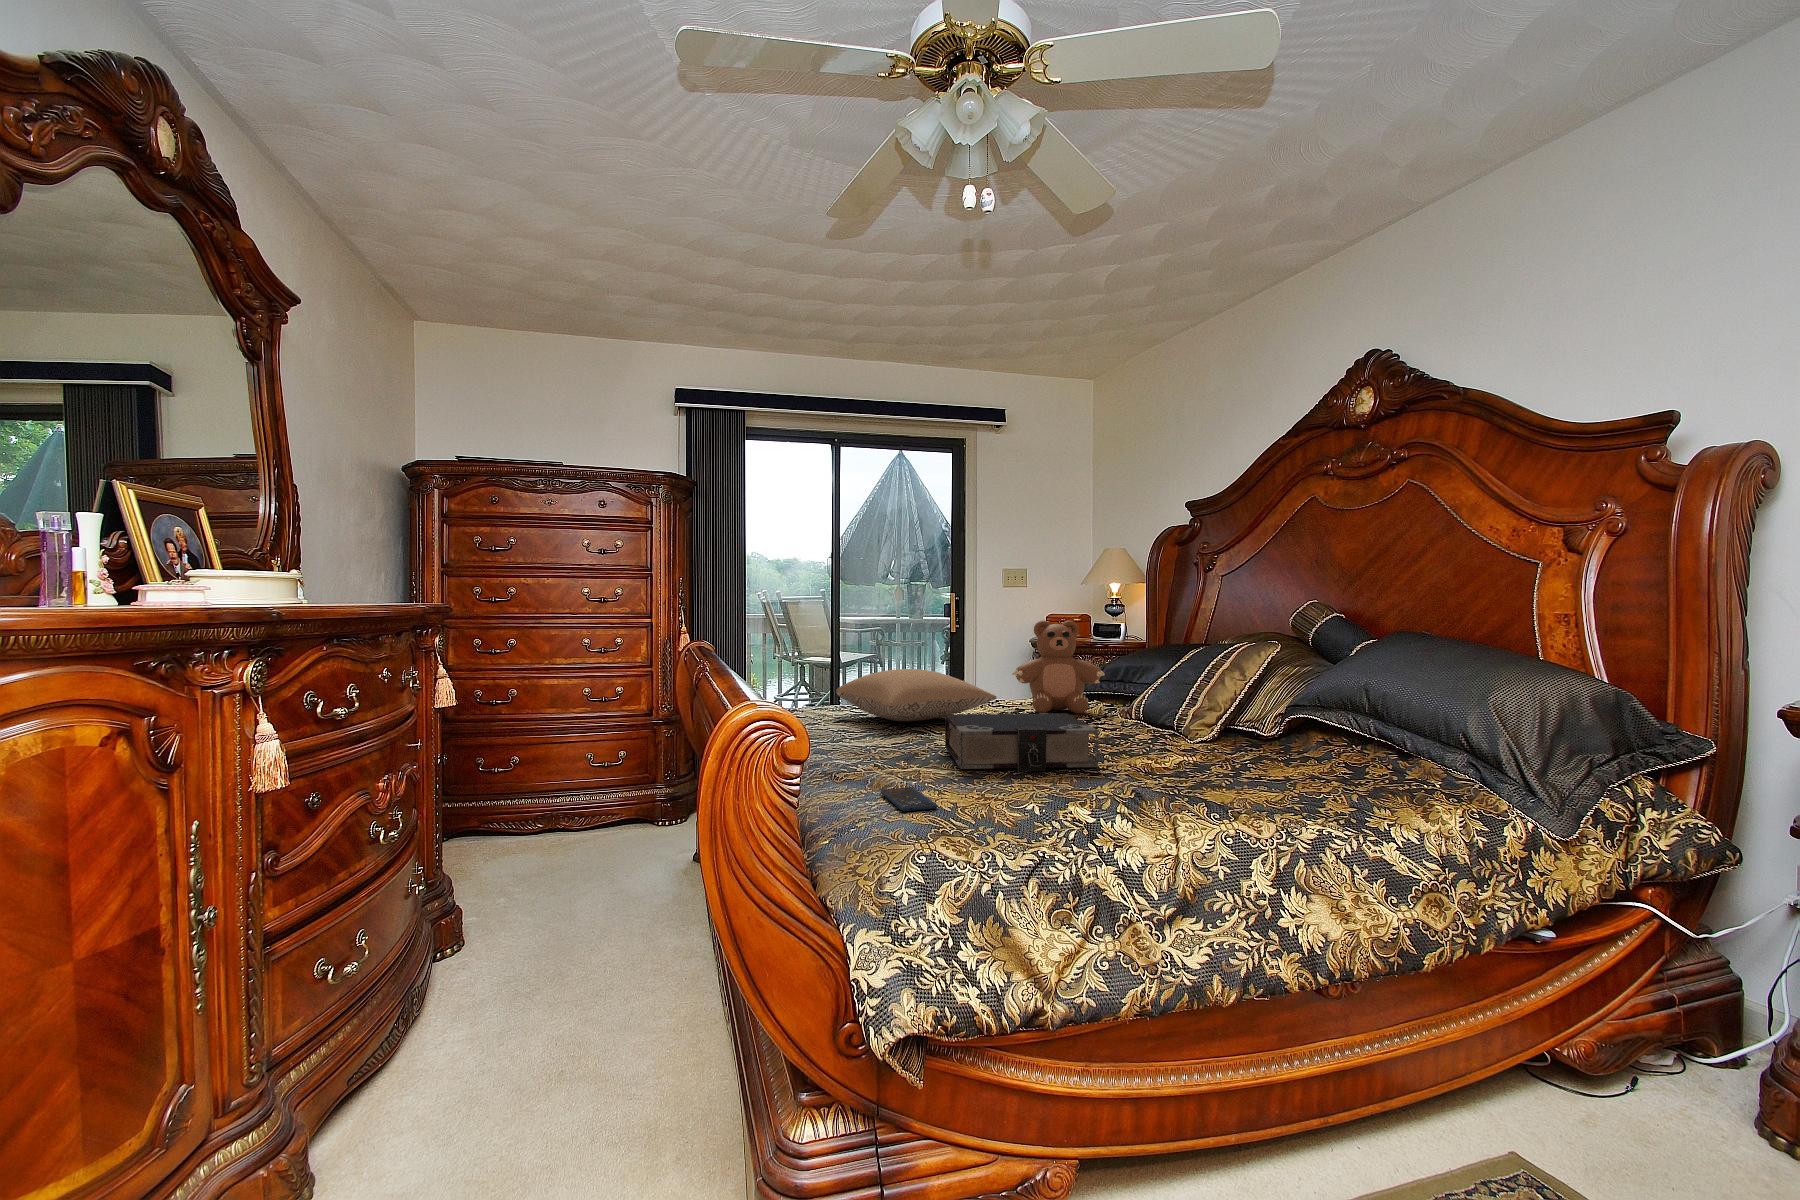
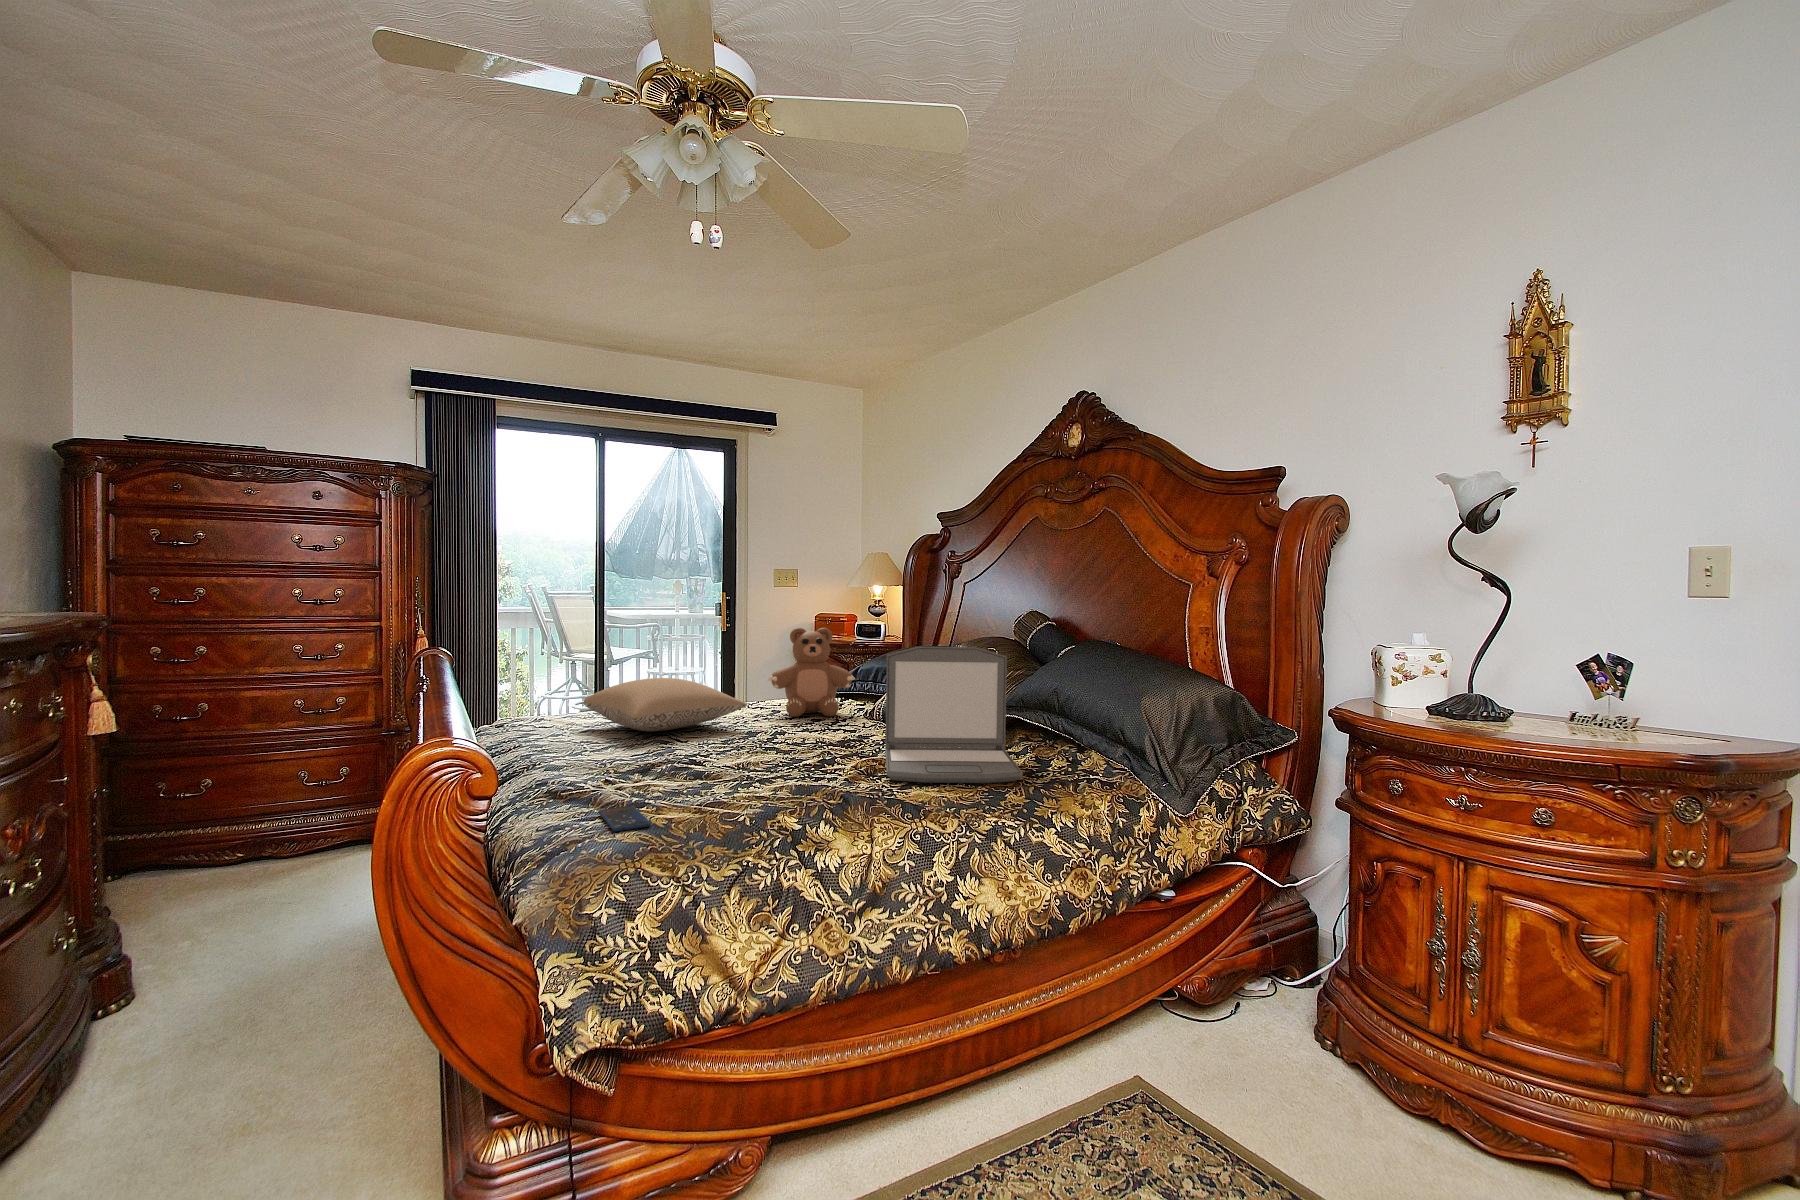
laptop: none [1161,632,1343,786] -> present [885,647,1023,783]
book: present [945,713,1100,771] -> none [683,722,824,782]

